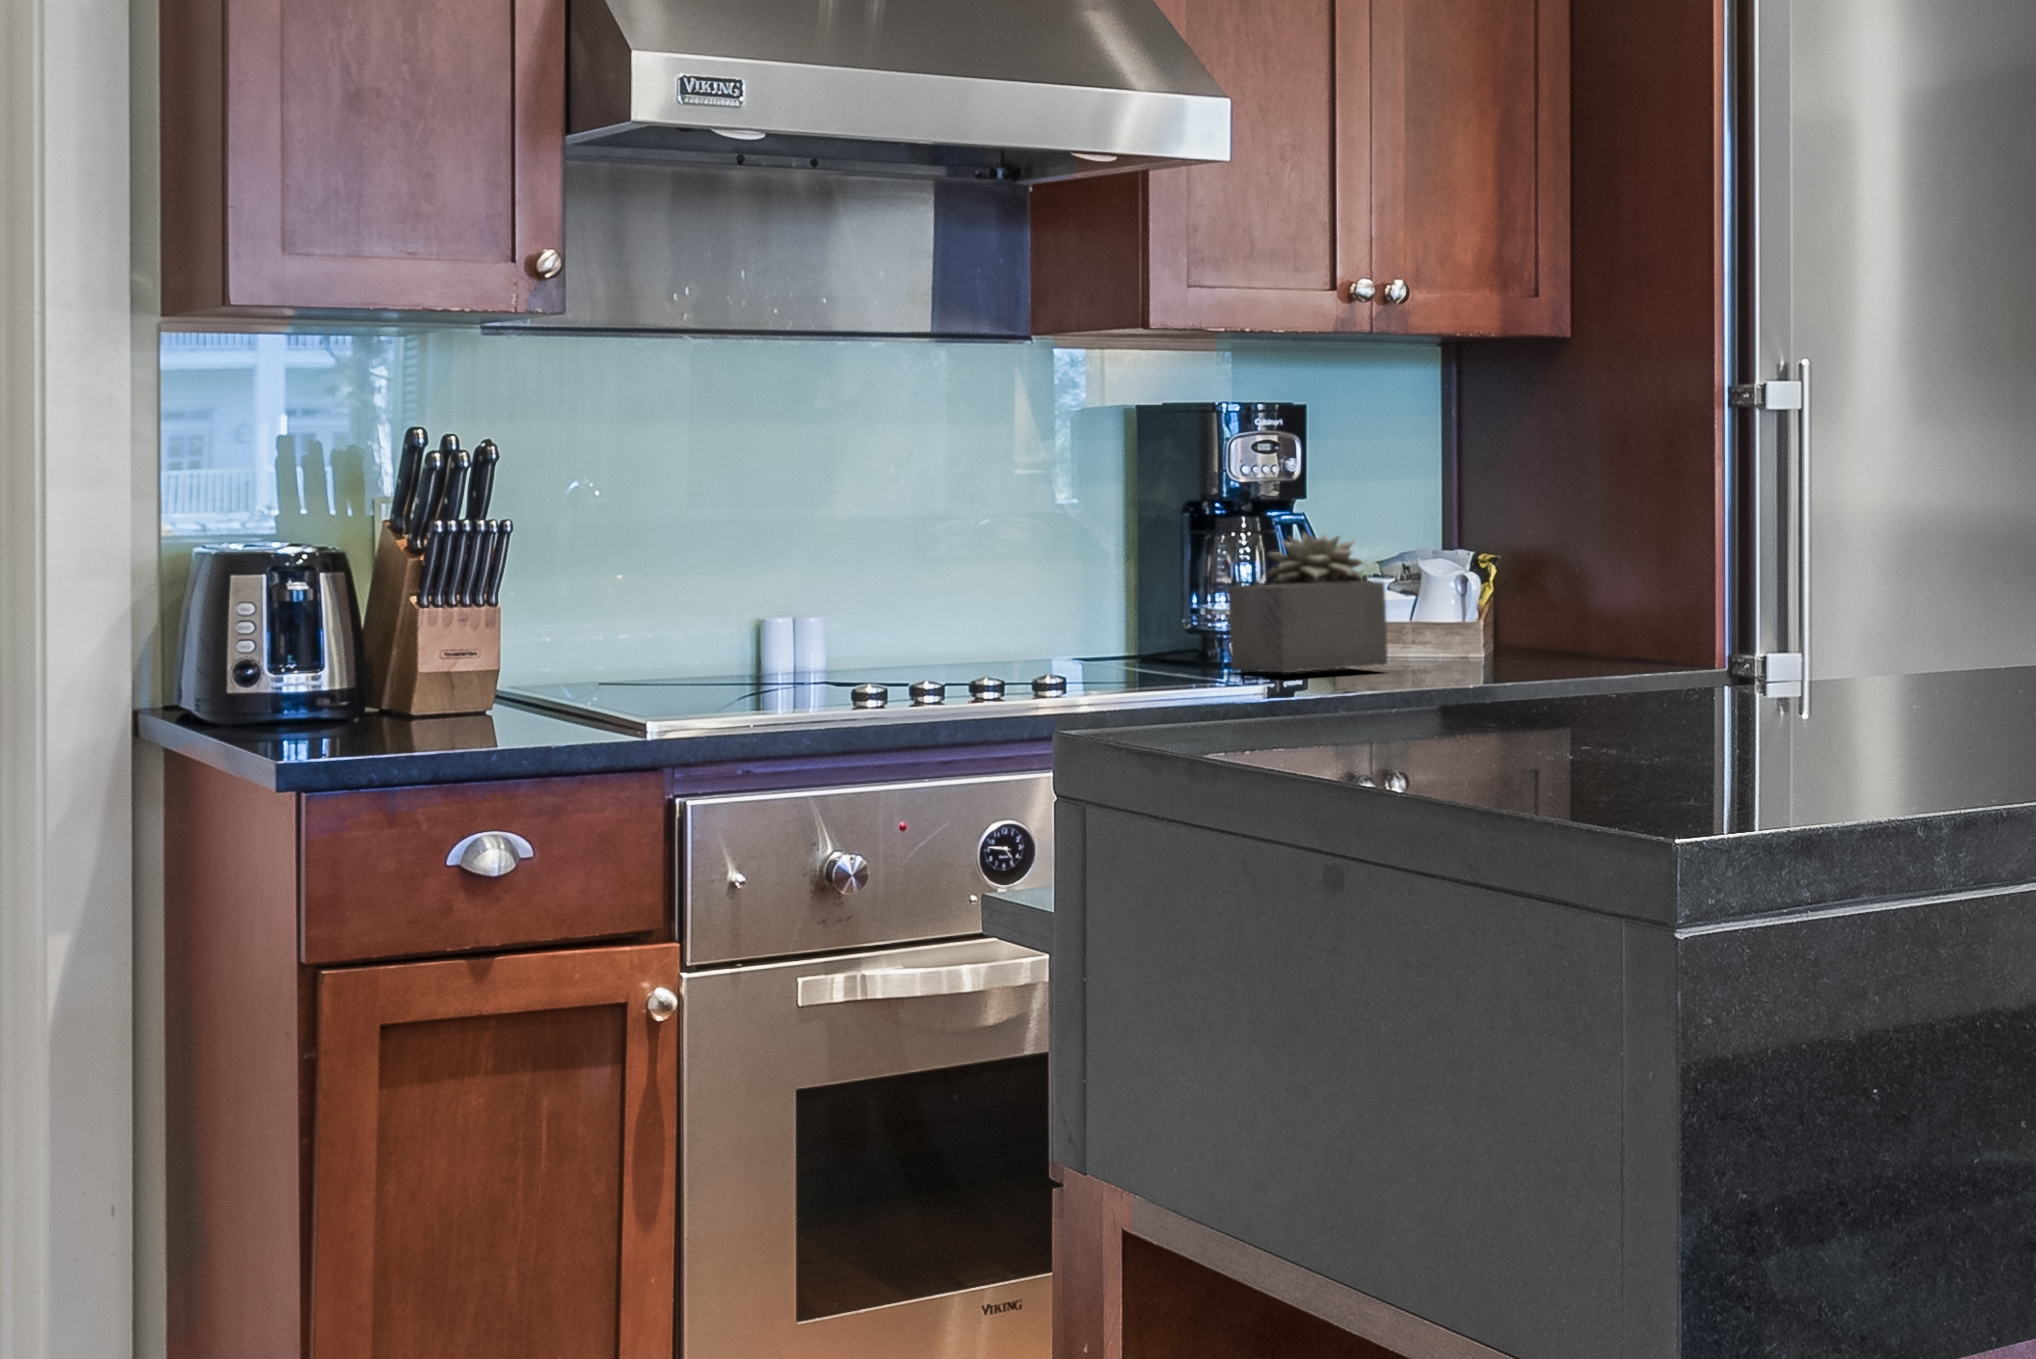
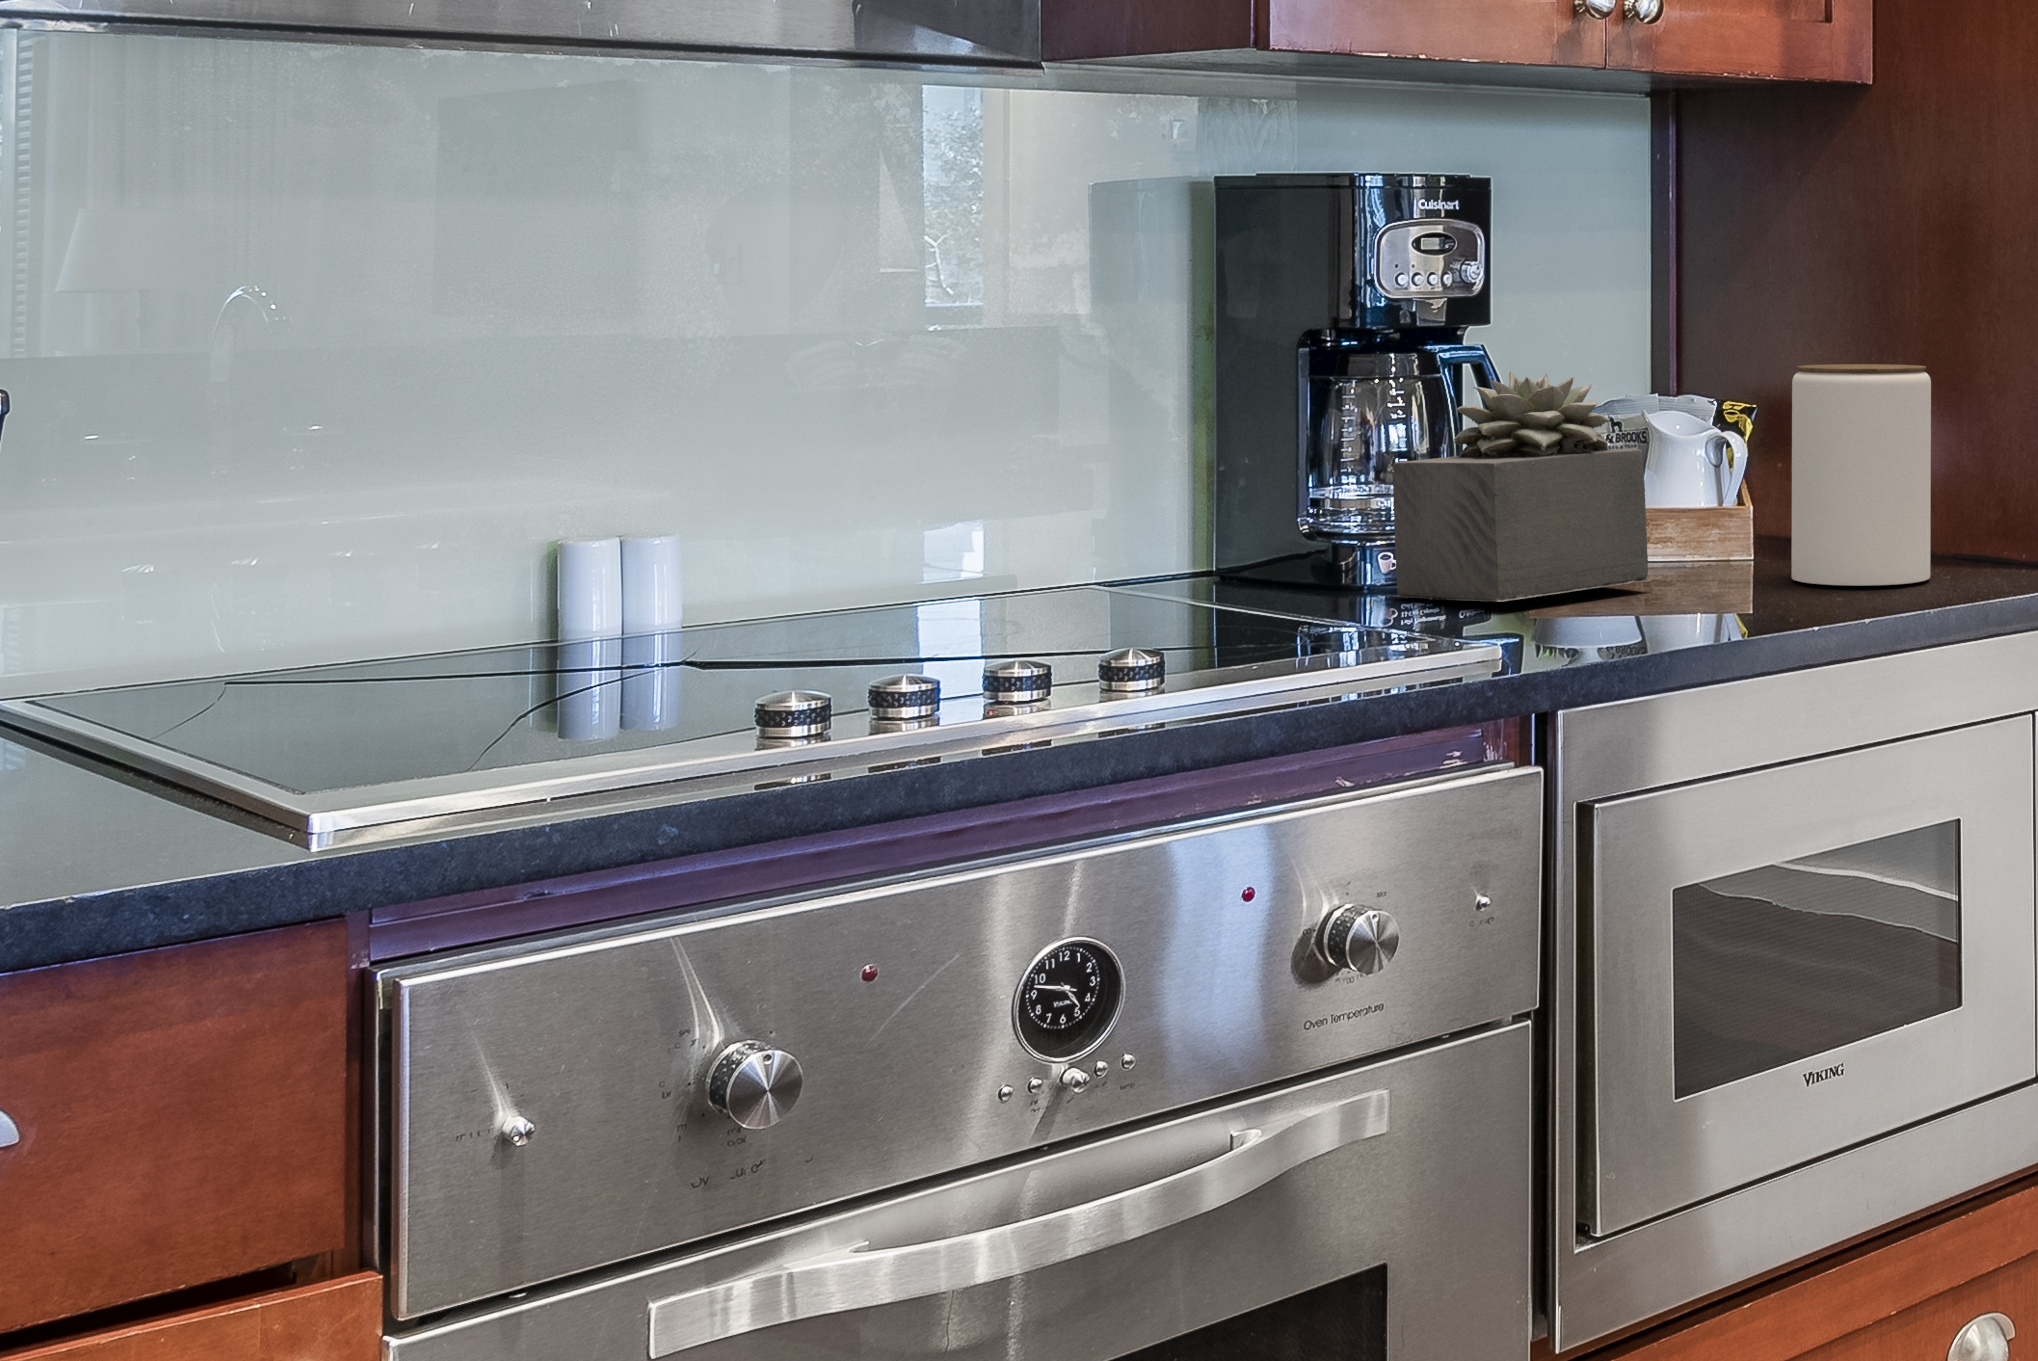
jar: none [1485,529,1577,671] -> present [1791,364,1931,586]

